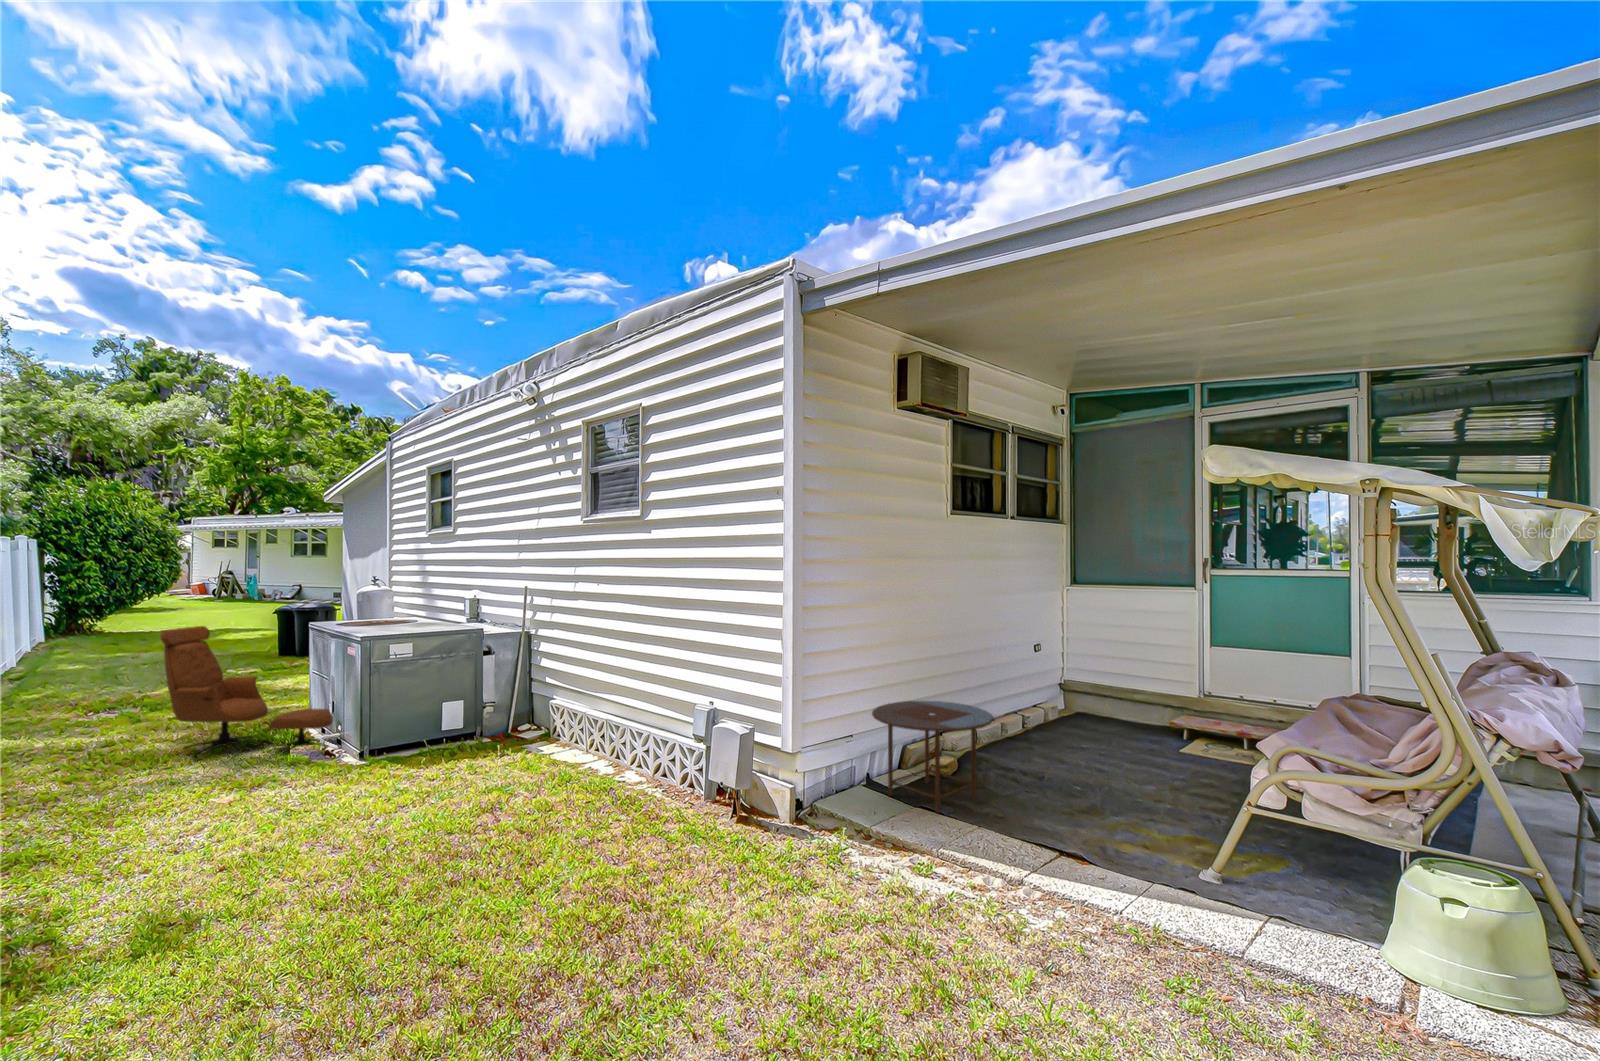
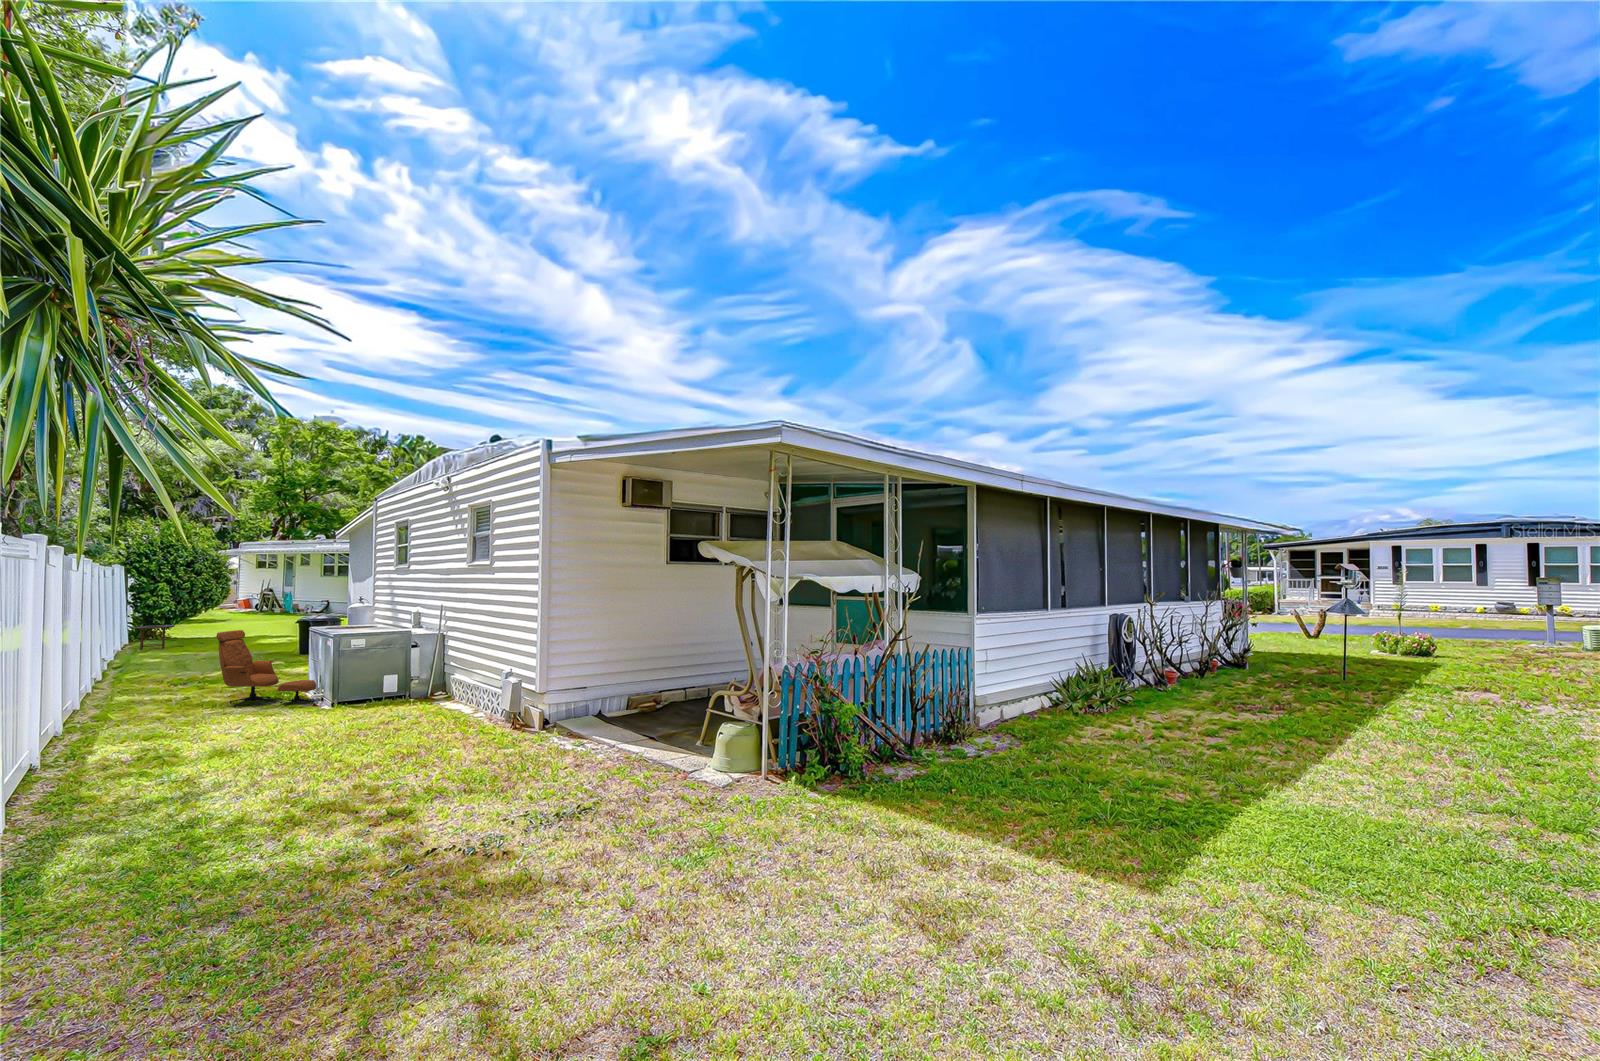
side table: present [872,701,994,813] -> present [131,625,175,650]

